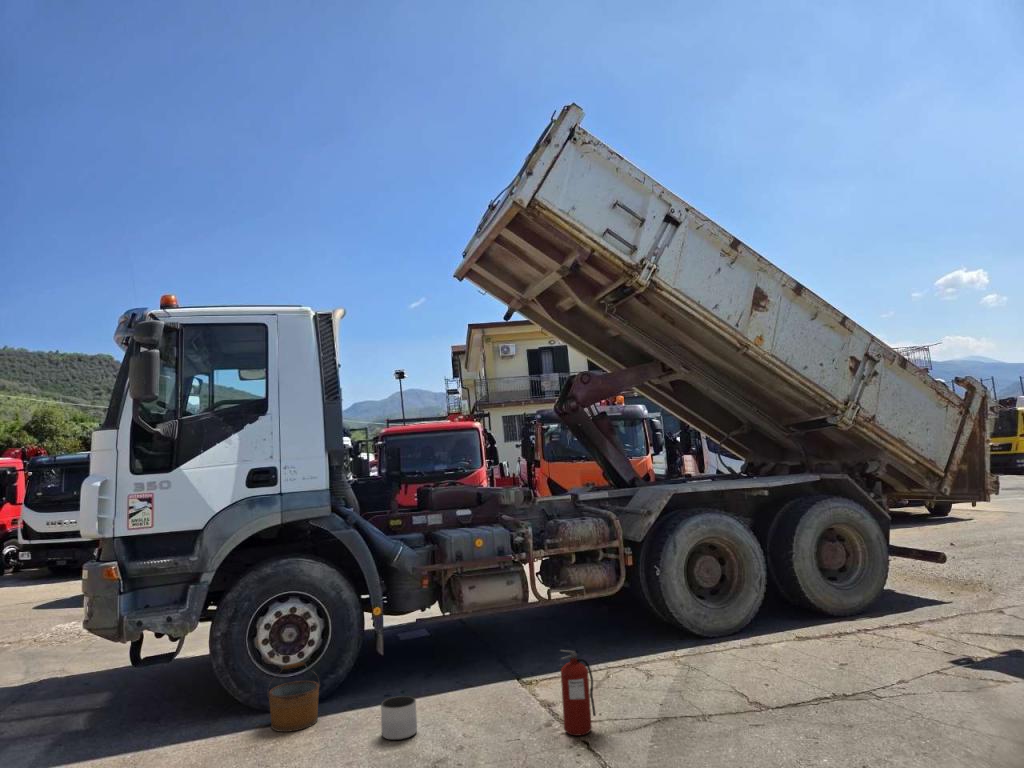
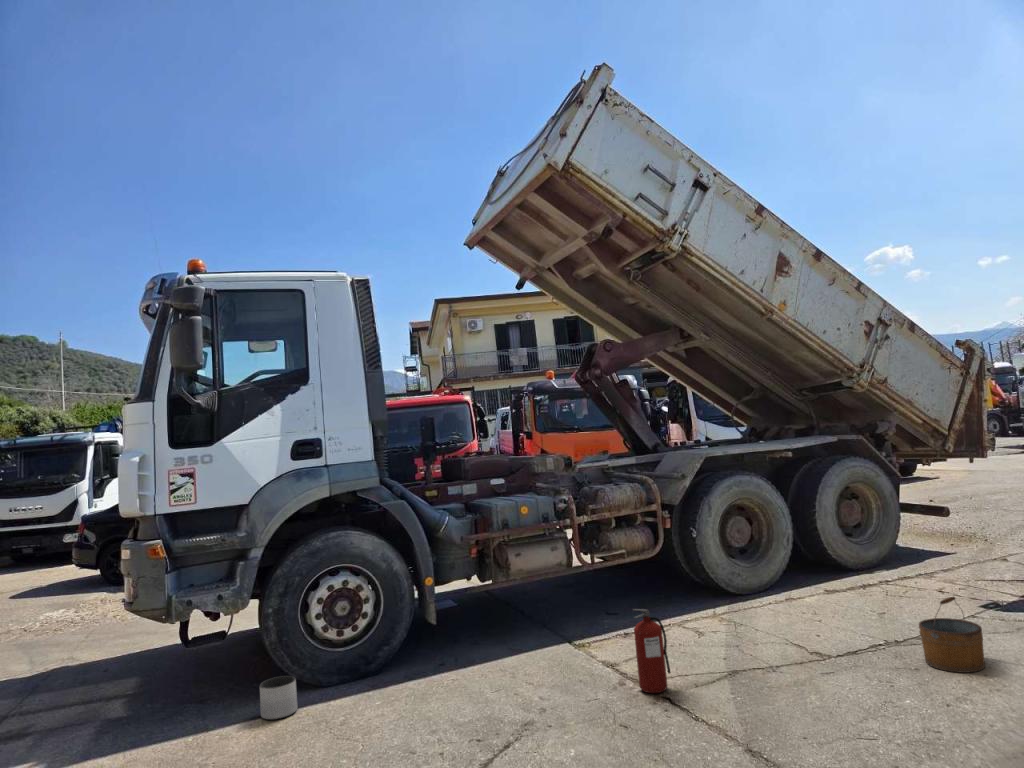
bucket: present [268,662,320,732] -> present [919,597,985,673]
planter: present [381,696,417,740] -> present [260,676,297,720]

